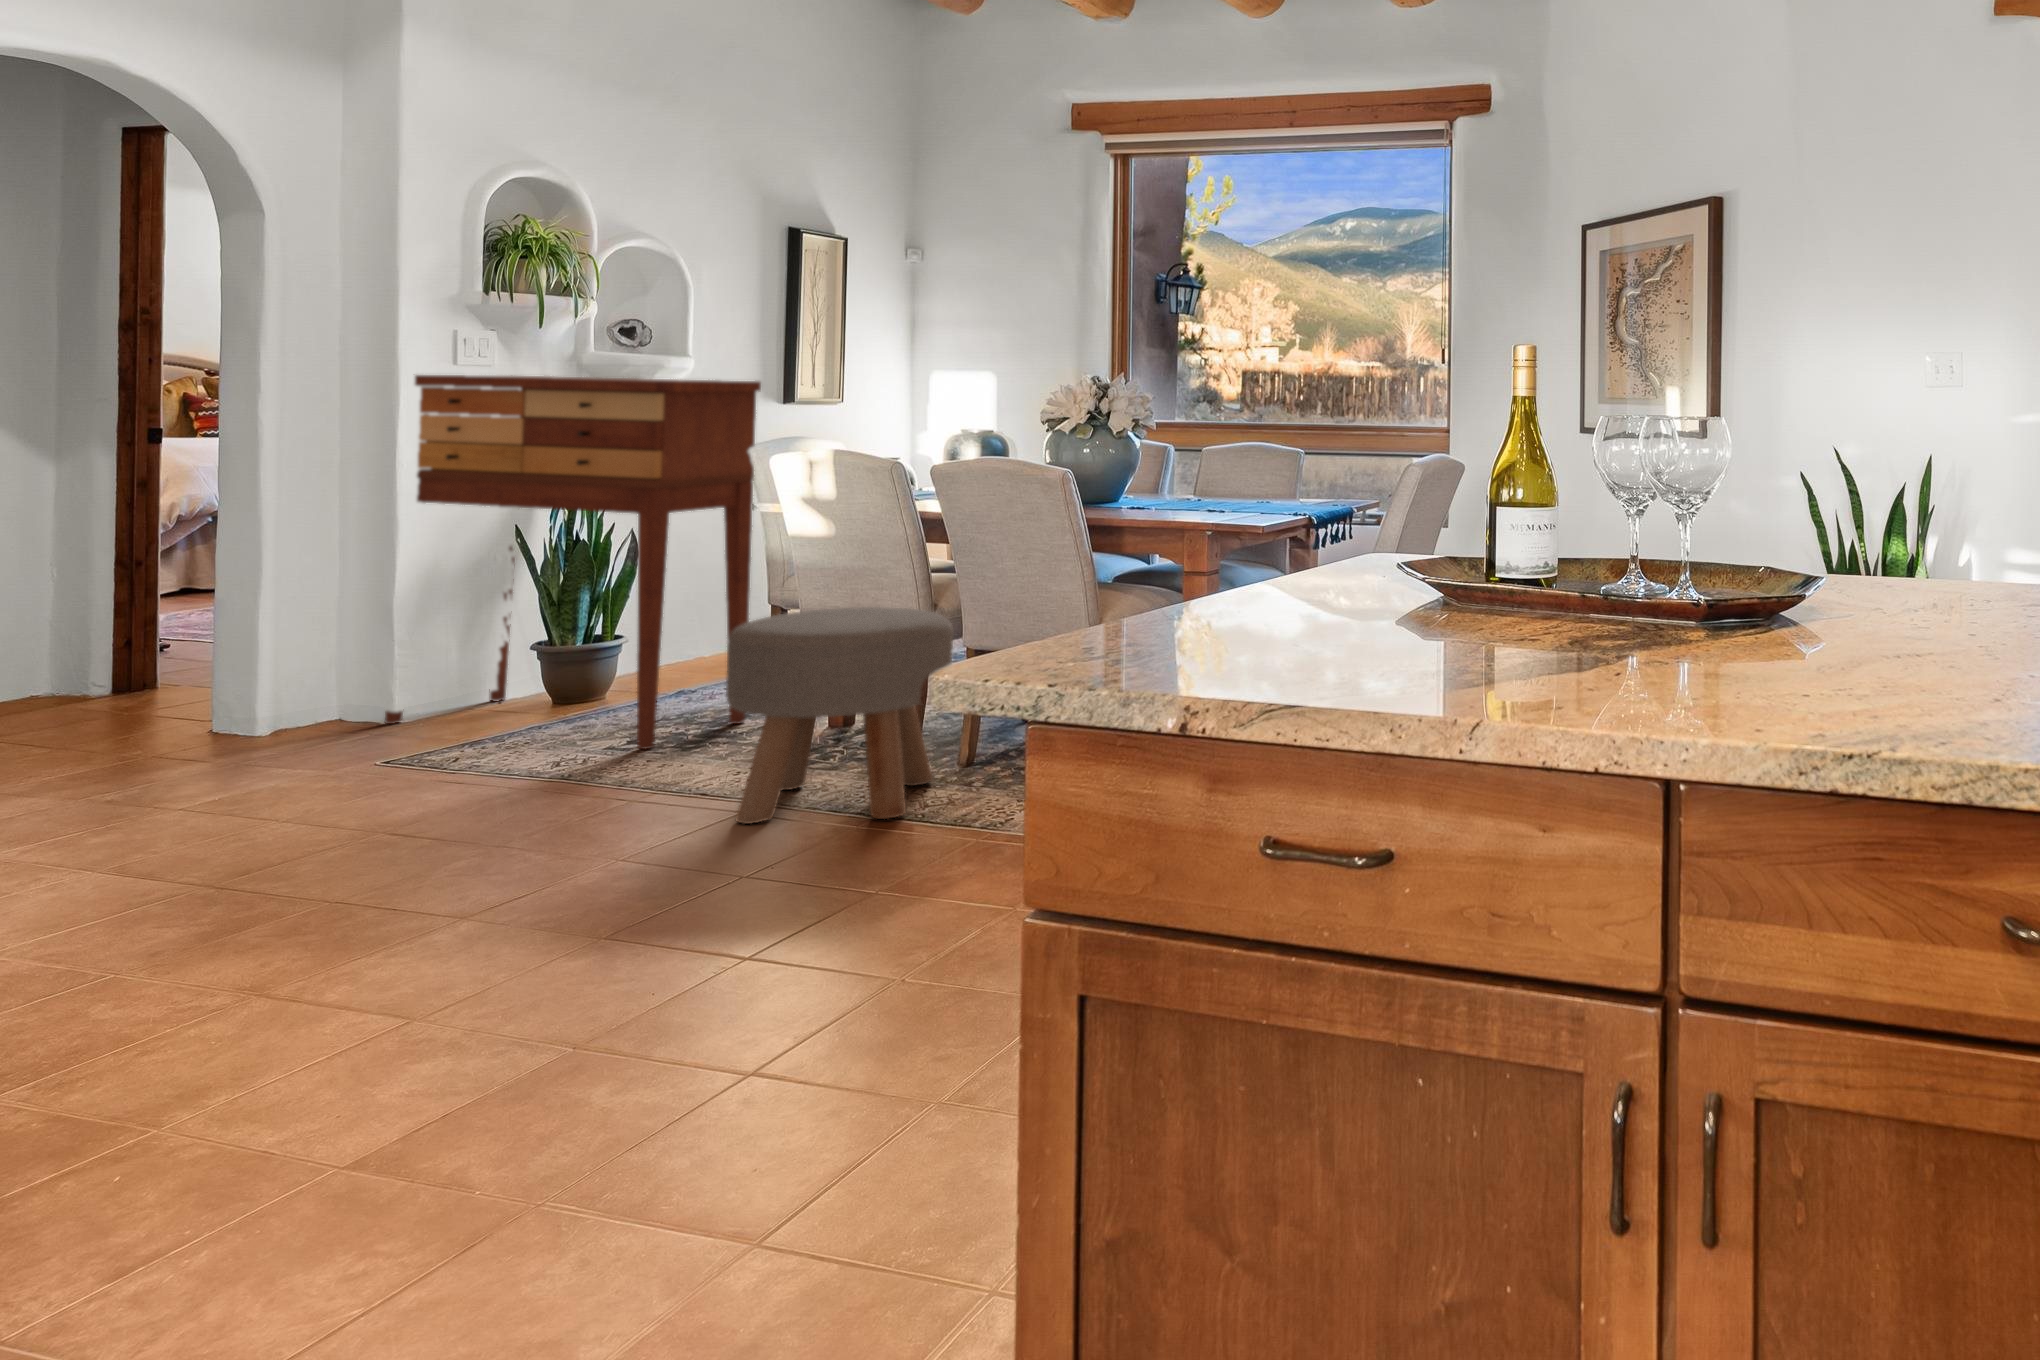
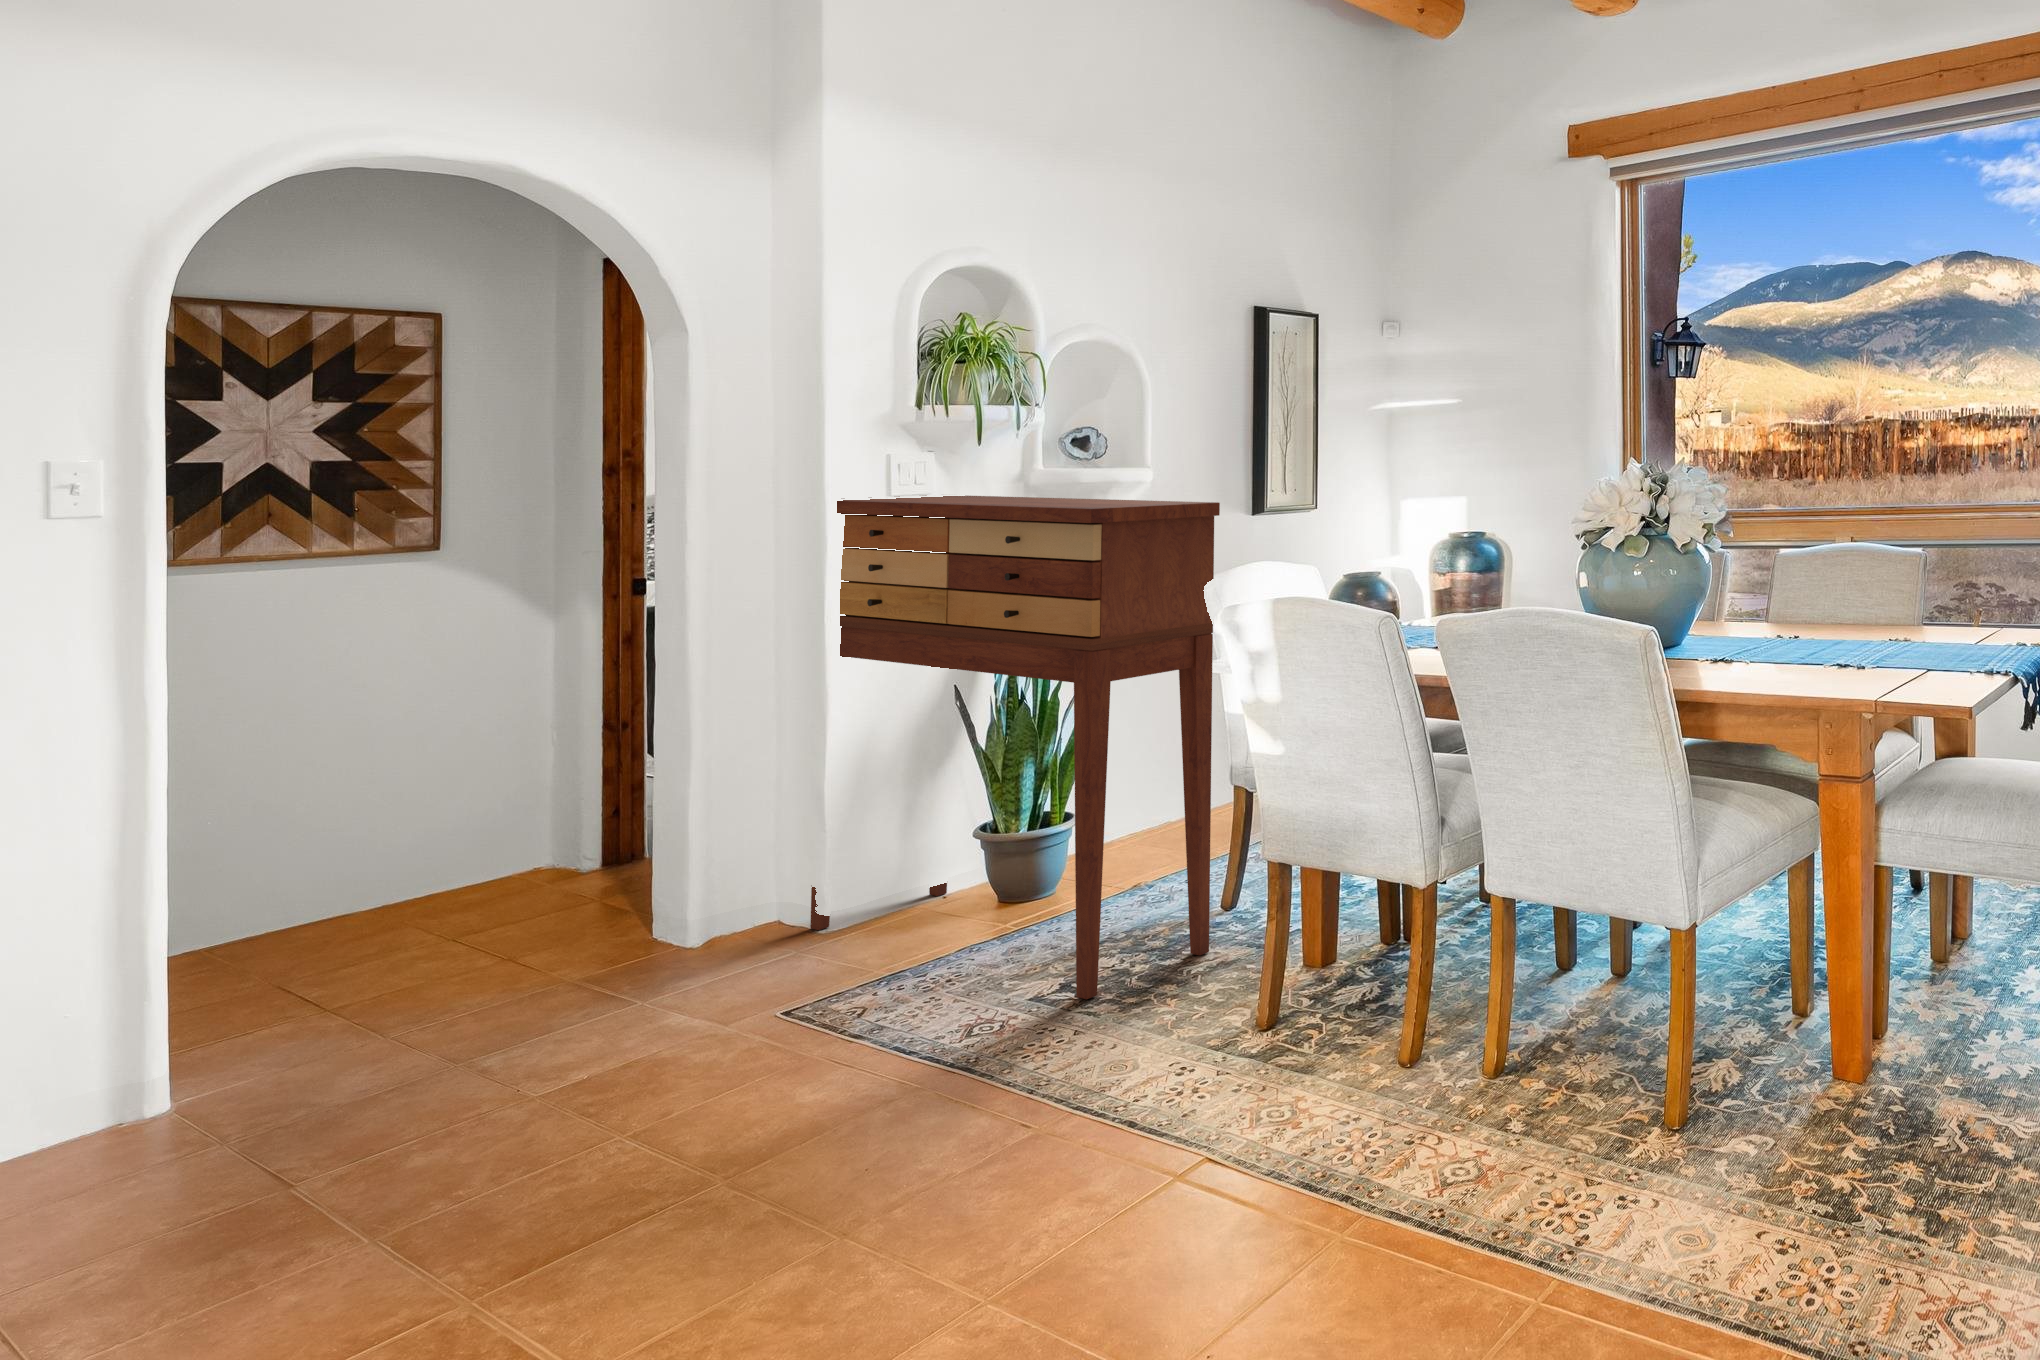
ottoman: present [726,607,953,824] -> none [1169,836,1474,1188]

